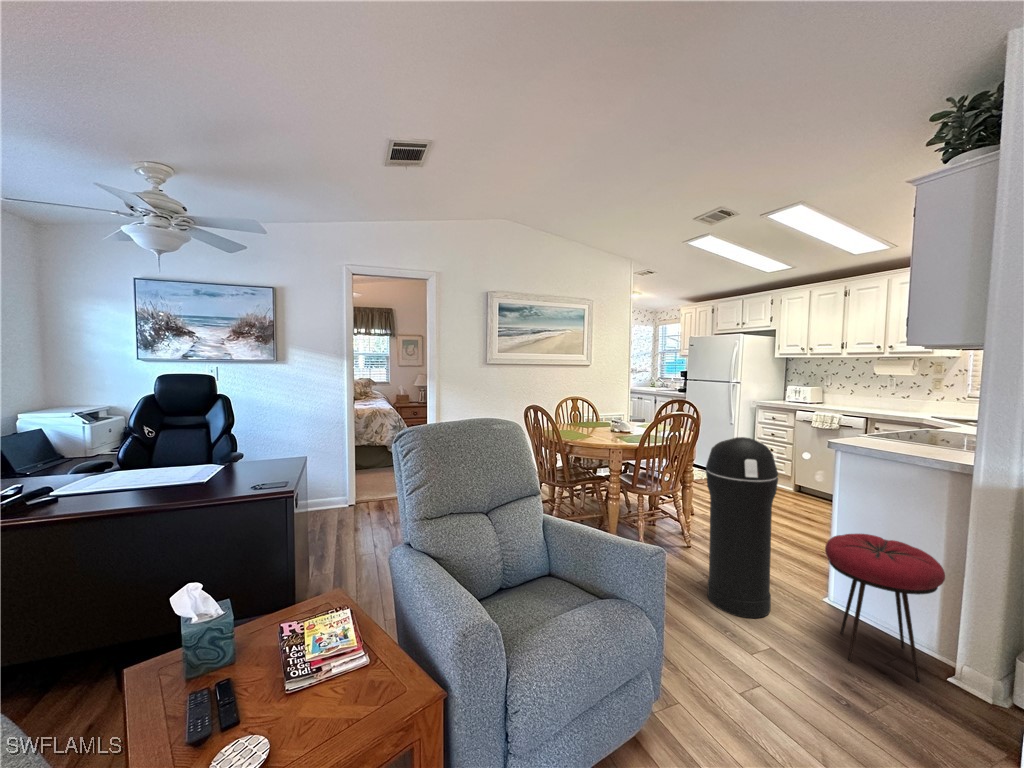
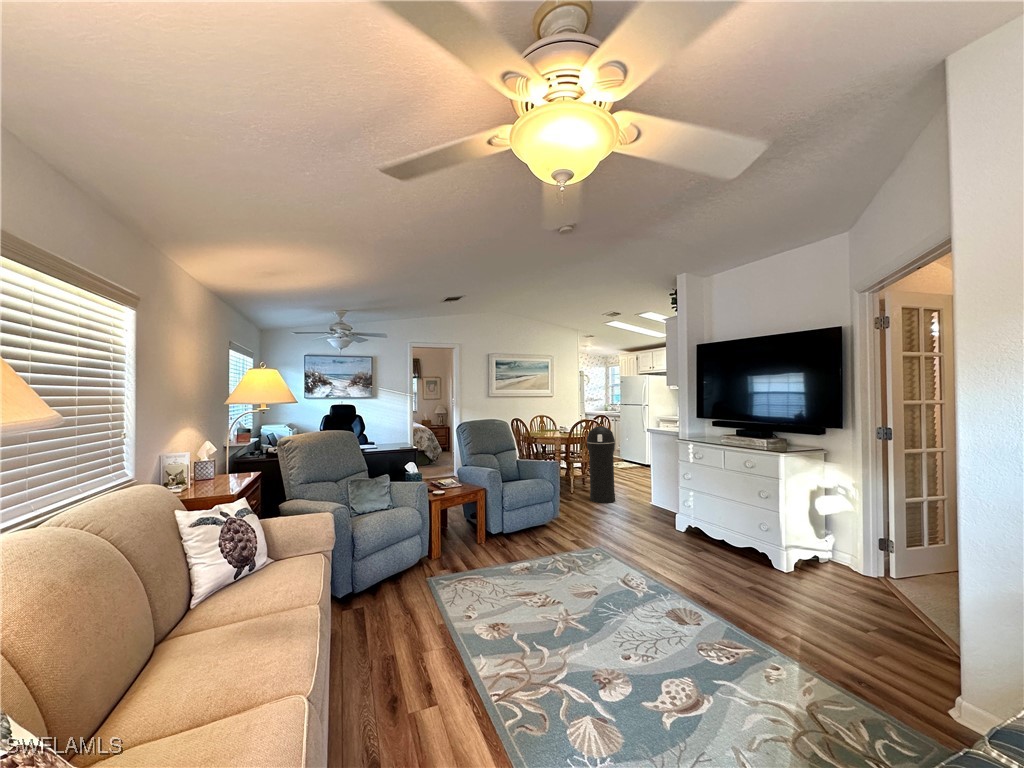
stool: present [825,534,945,682] -> none [626,463,662,513]

